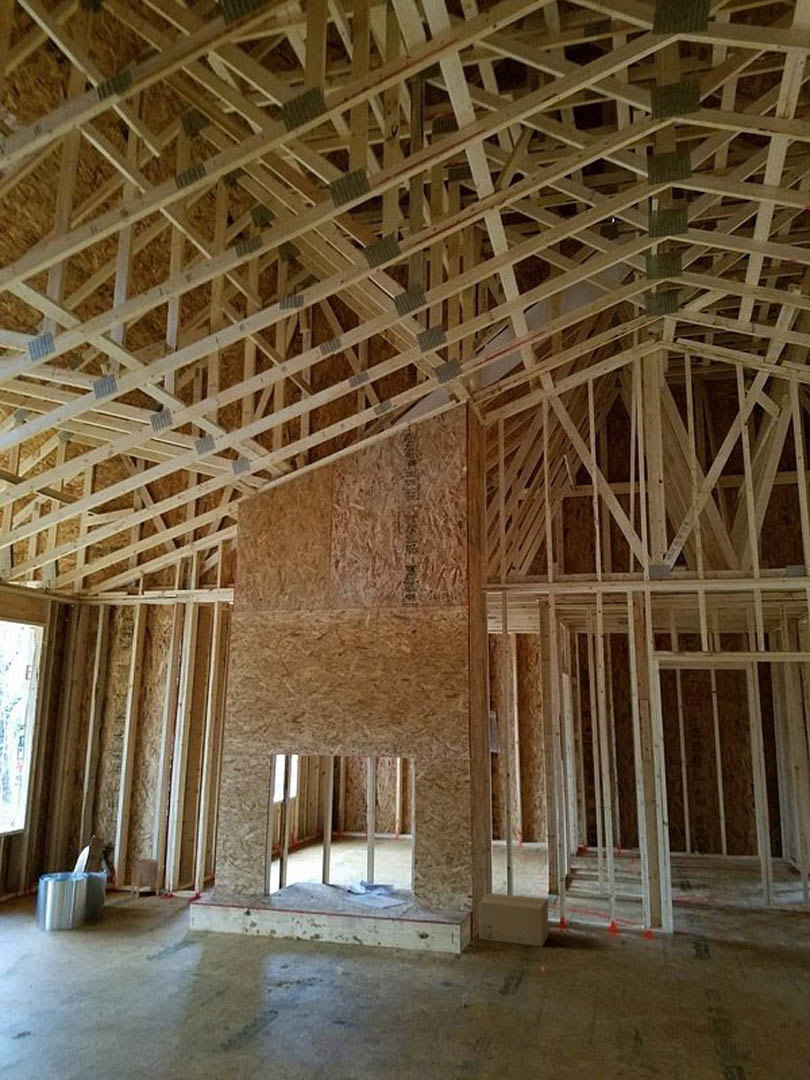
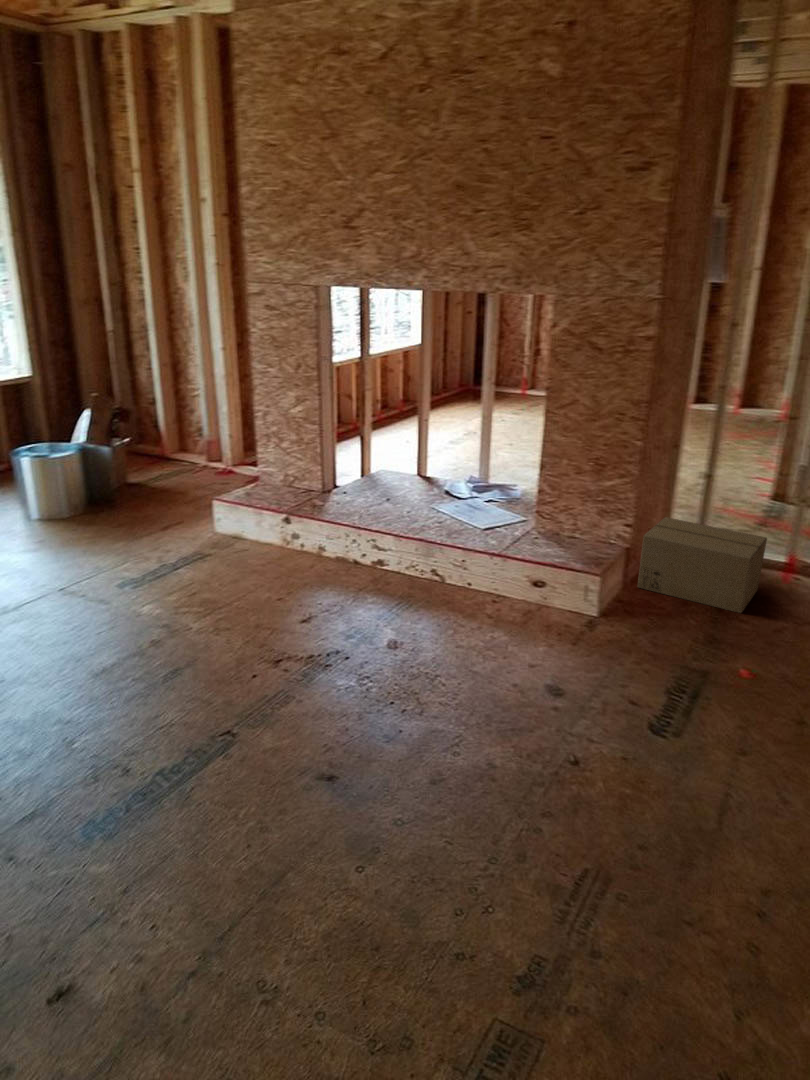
planter: present [131,859,160,898] -> none [181,423,215,472]

